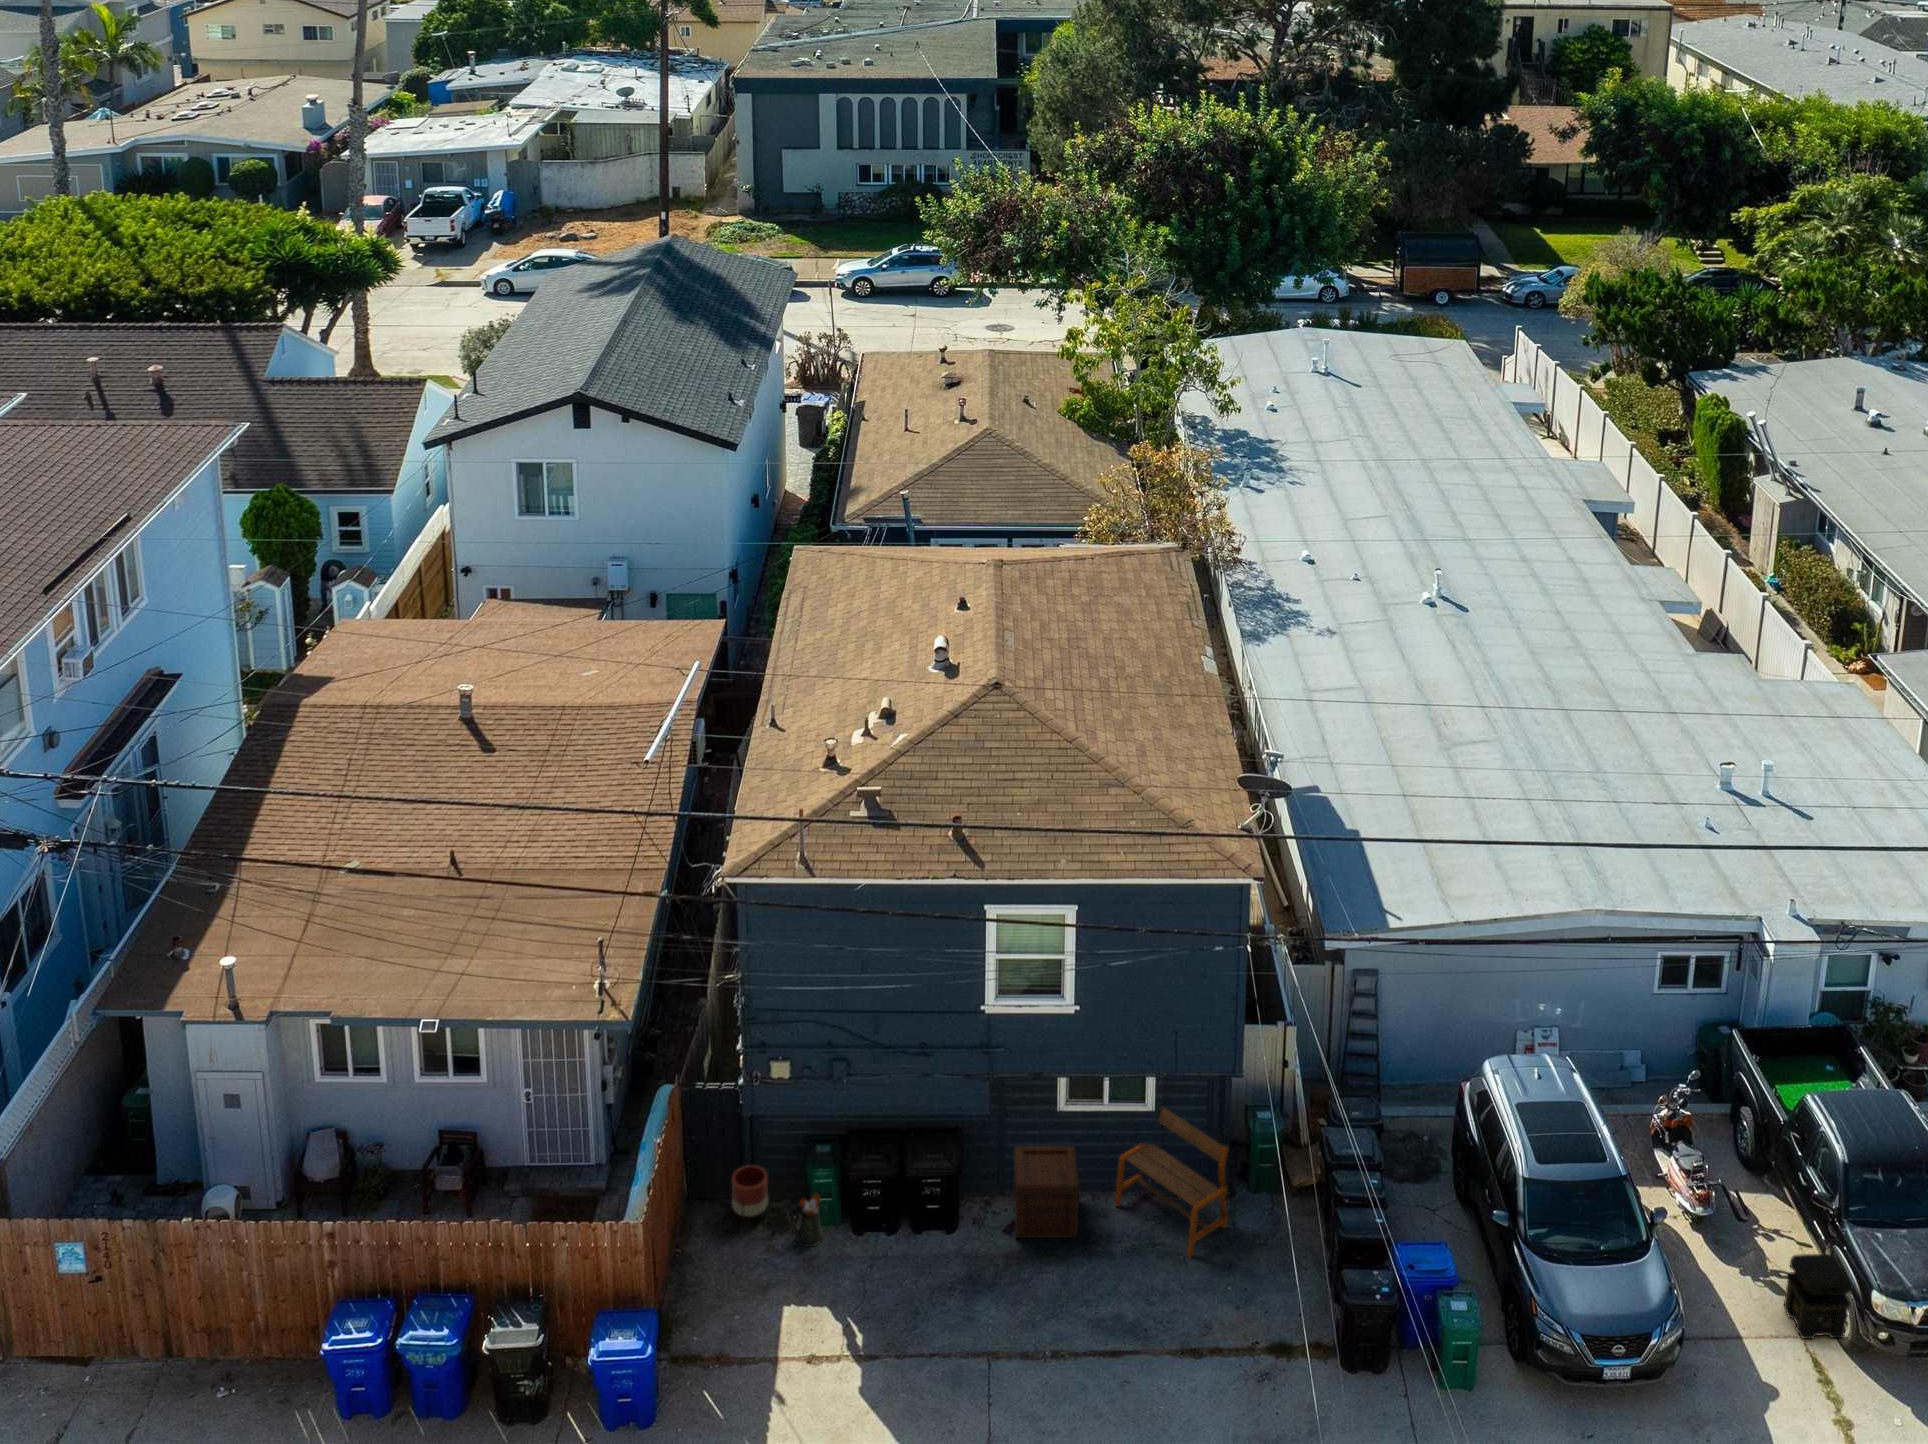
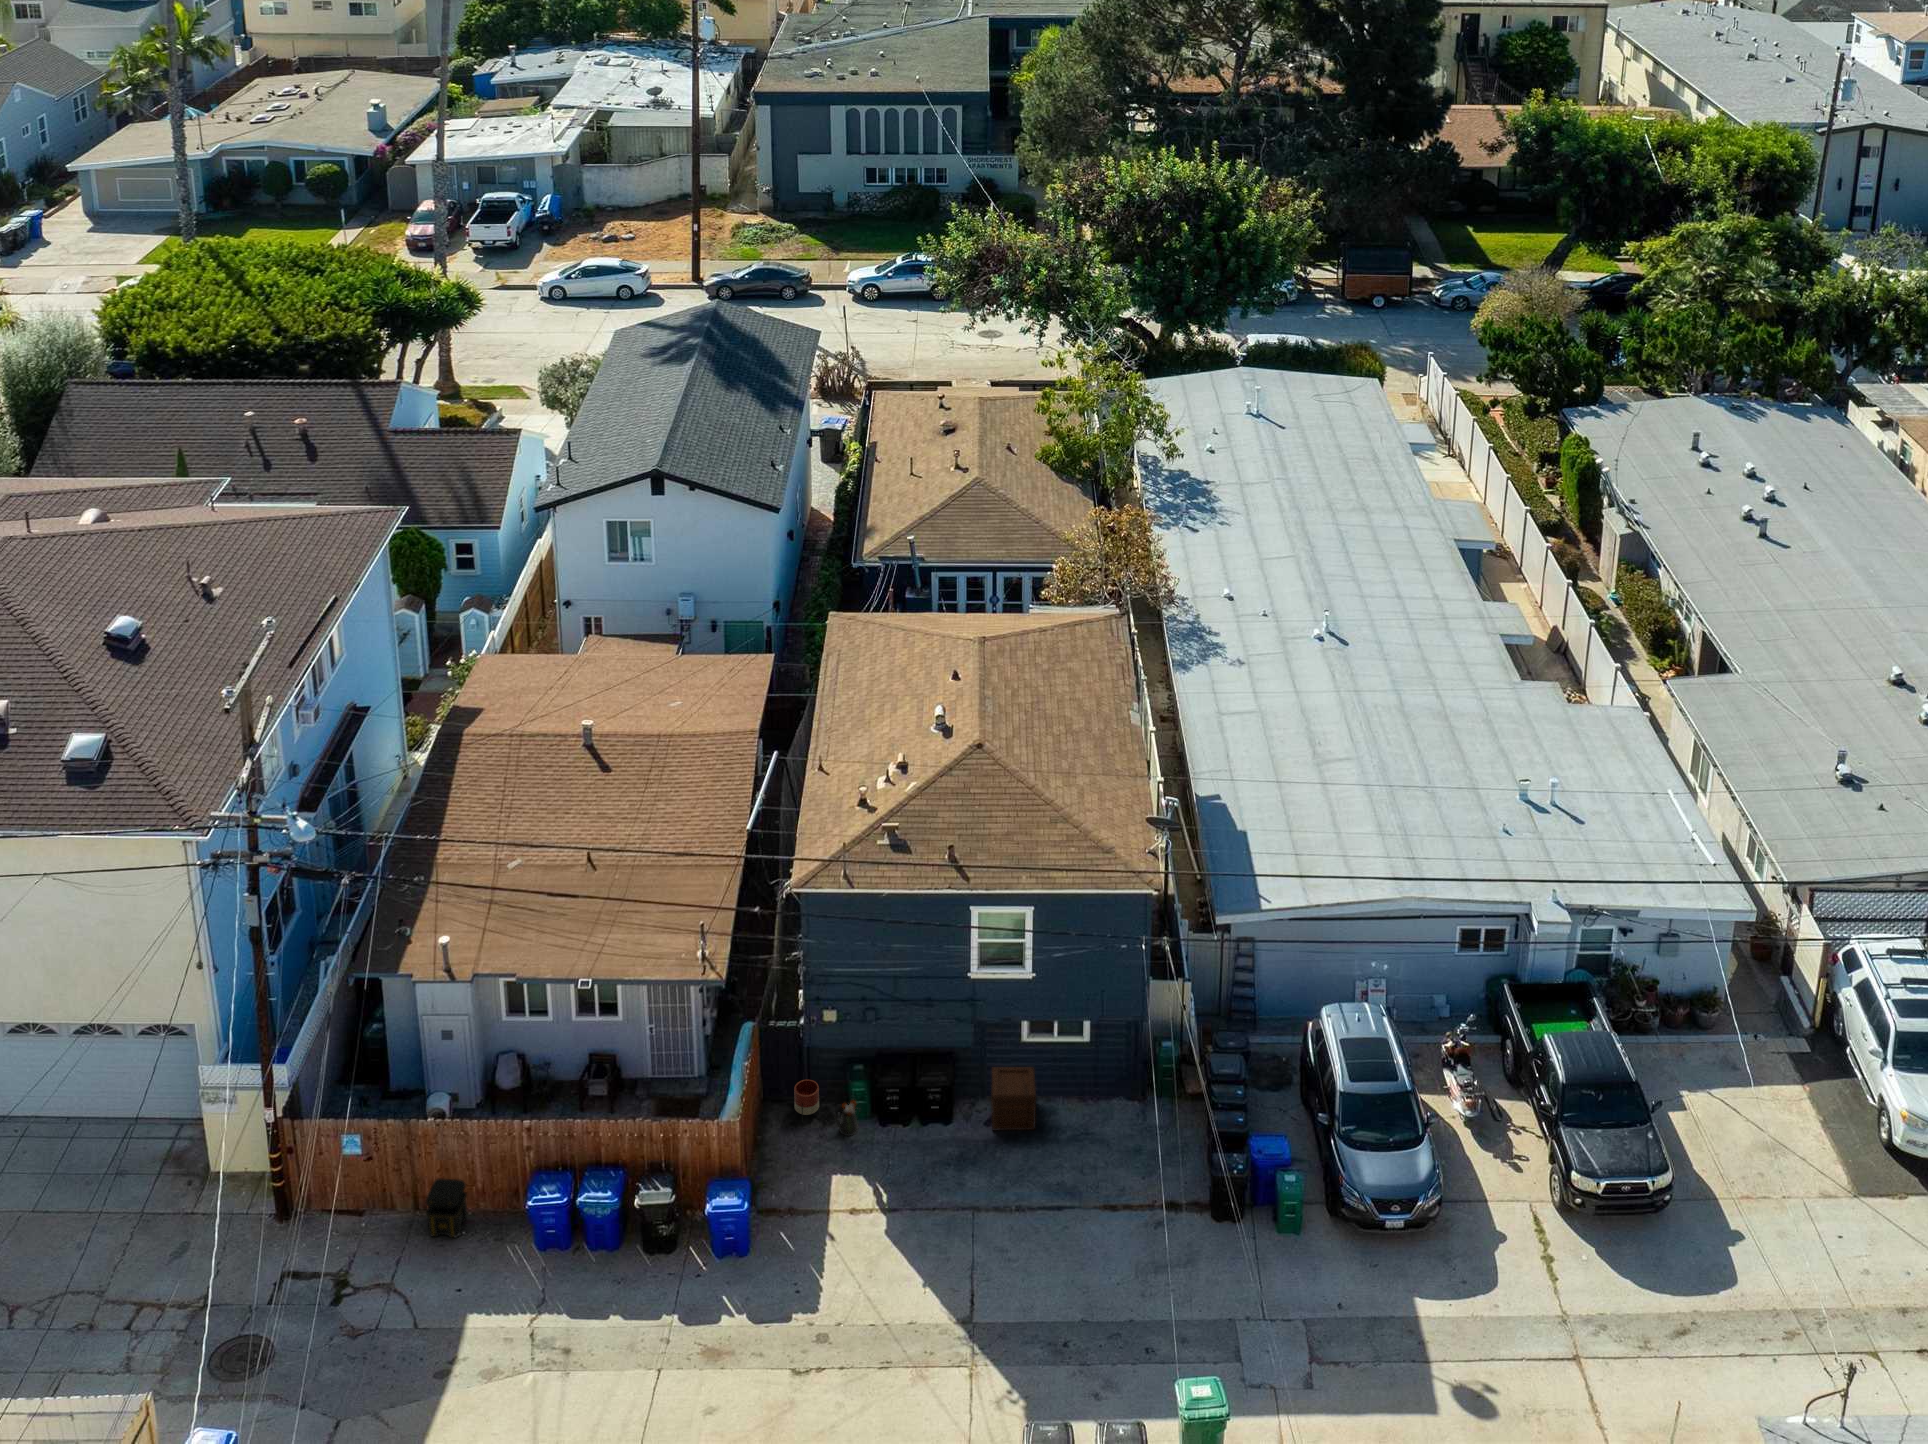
bench: present [1115,1108,1229,1257] -> none [1062,1037,1141,1145]
toolbox: present [1784,1254,1852,1339] -> present [425,1178,467,1238]

